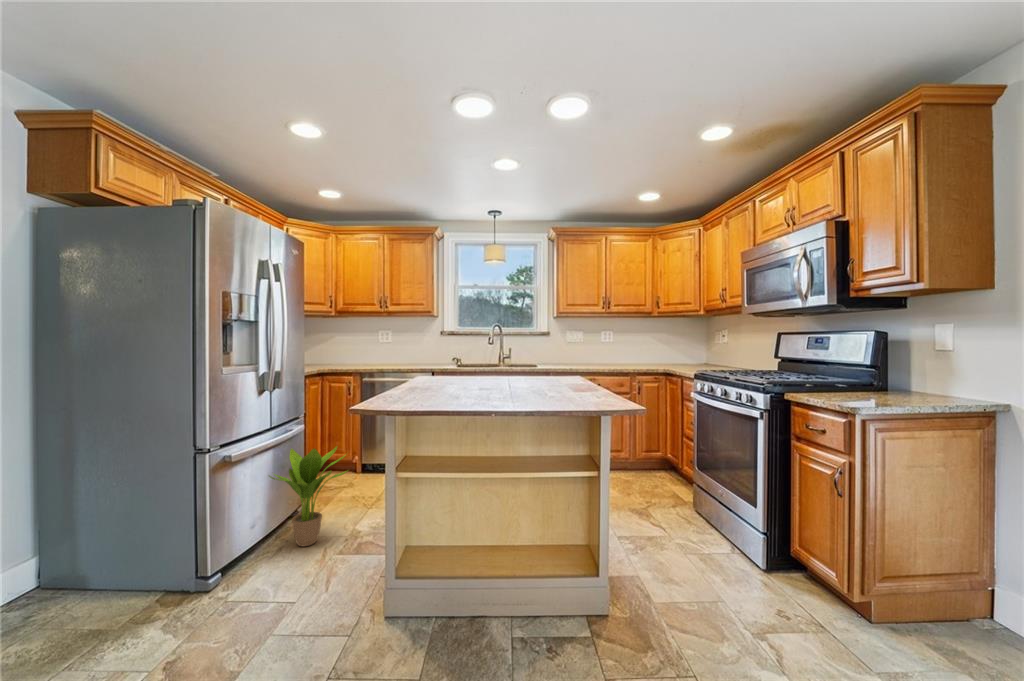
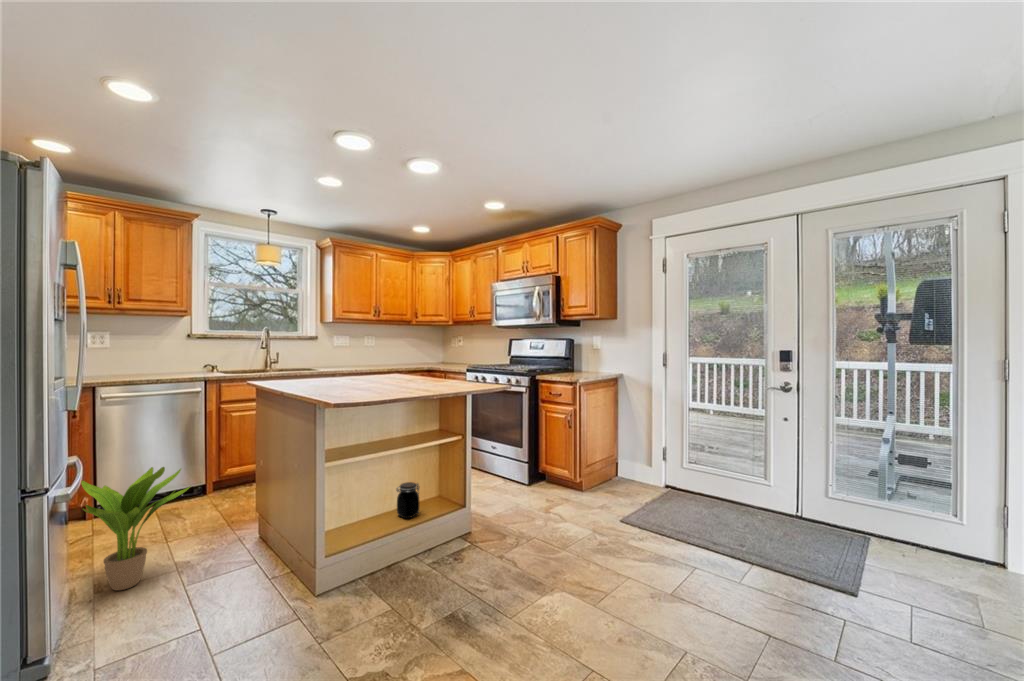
jar: none [504,518,534,567] -> present [396,482,420,518]

